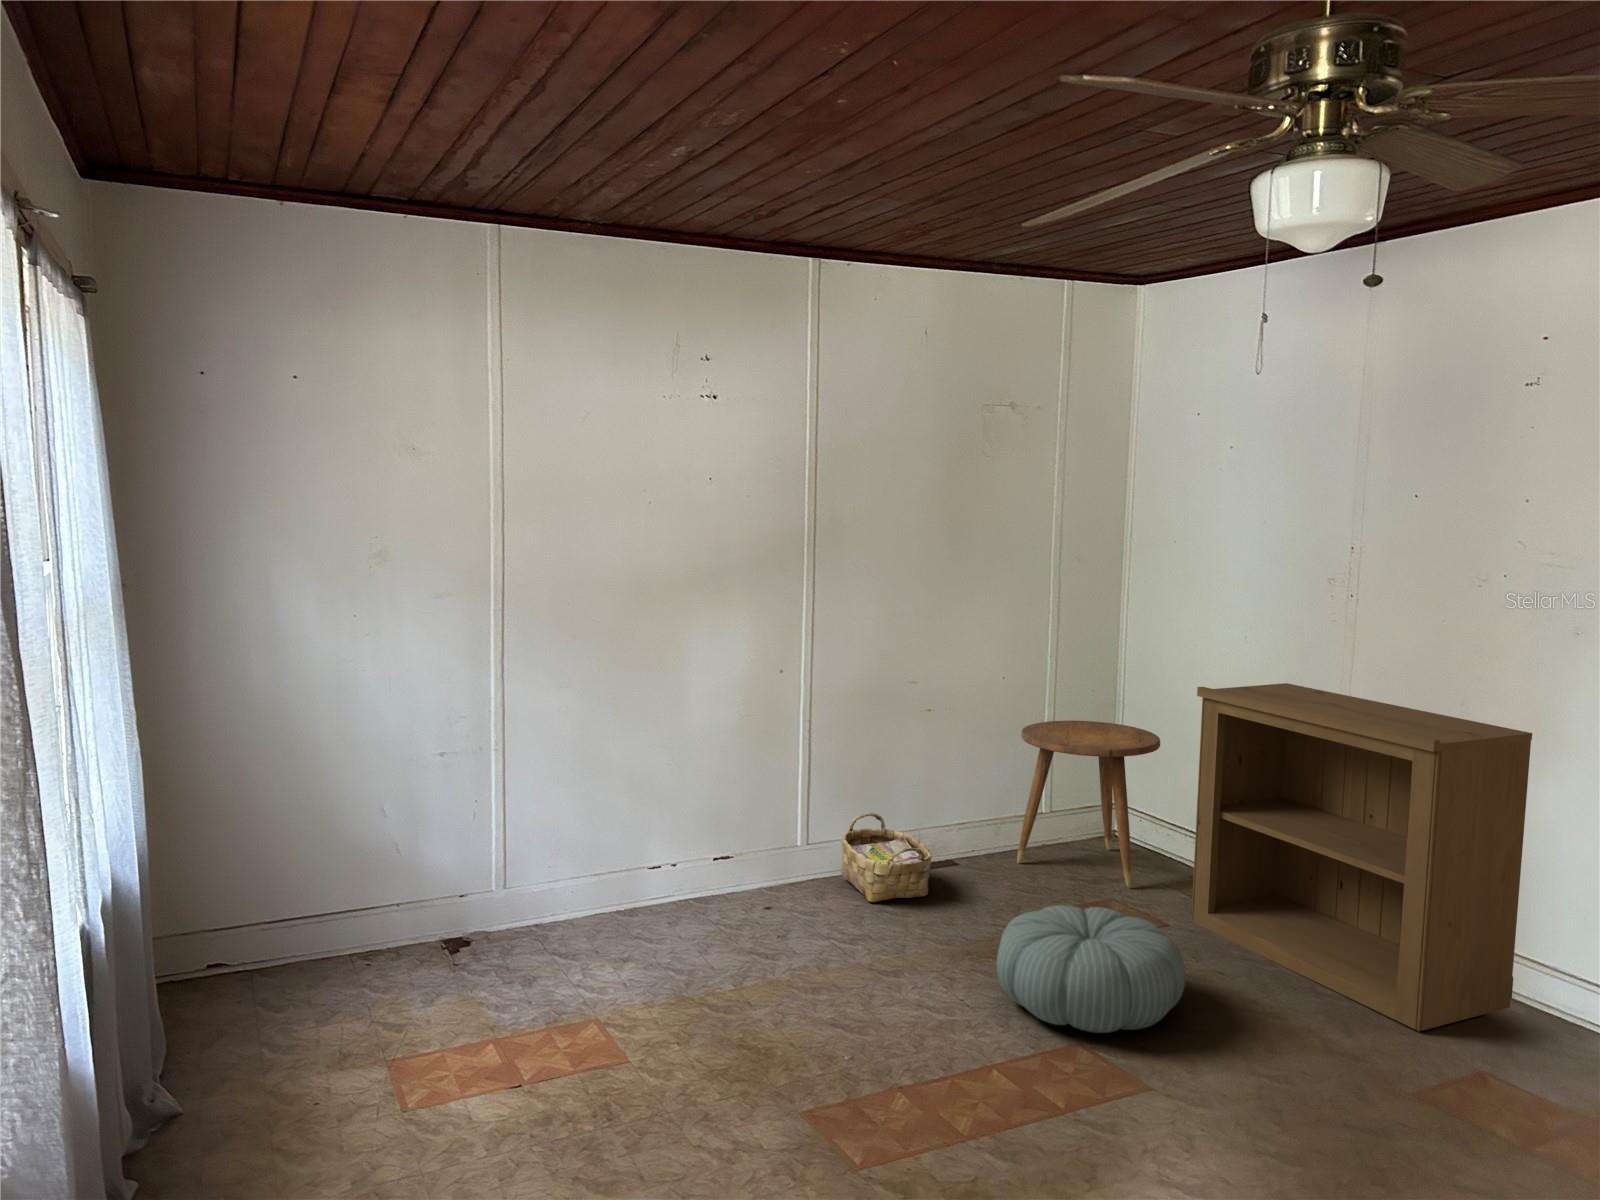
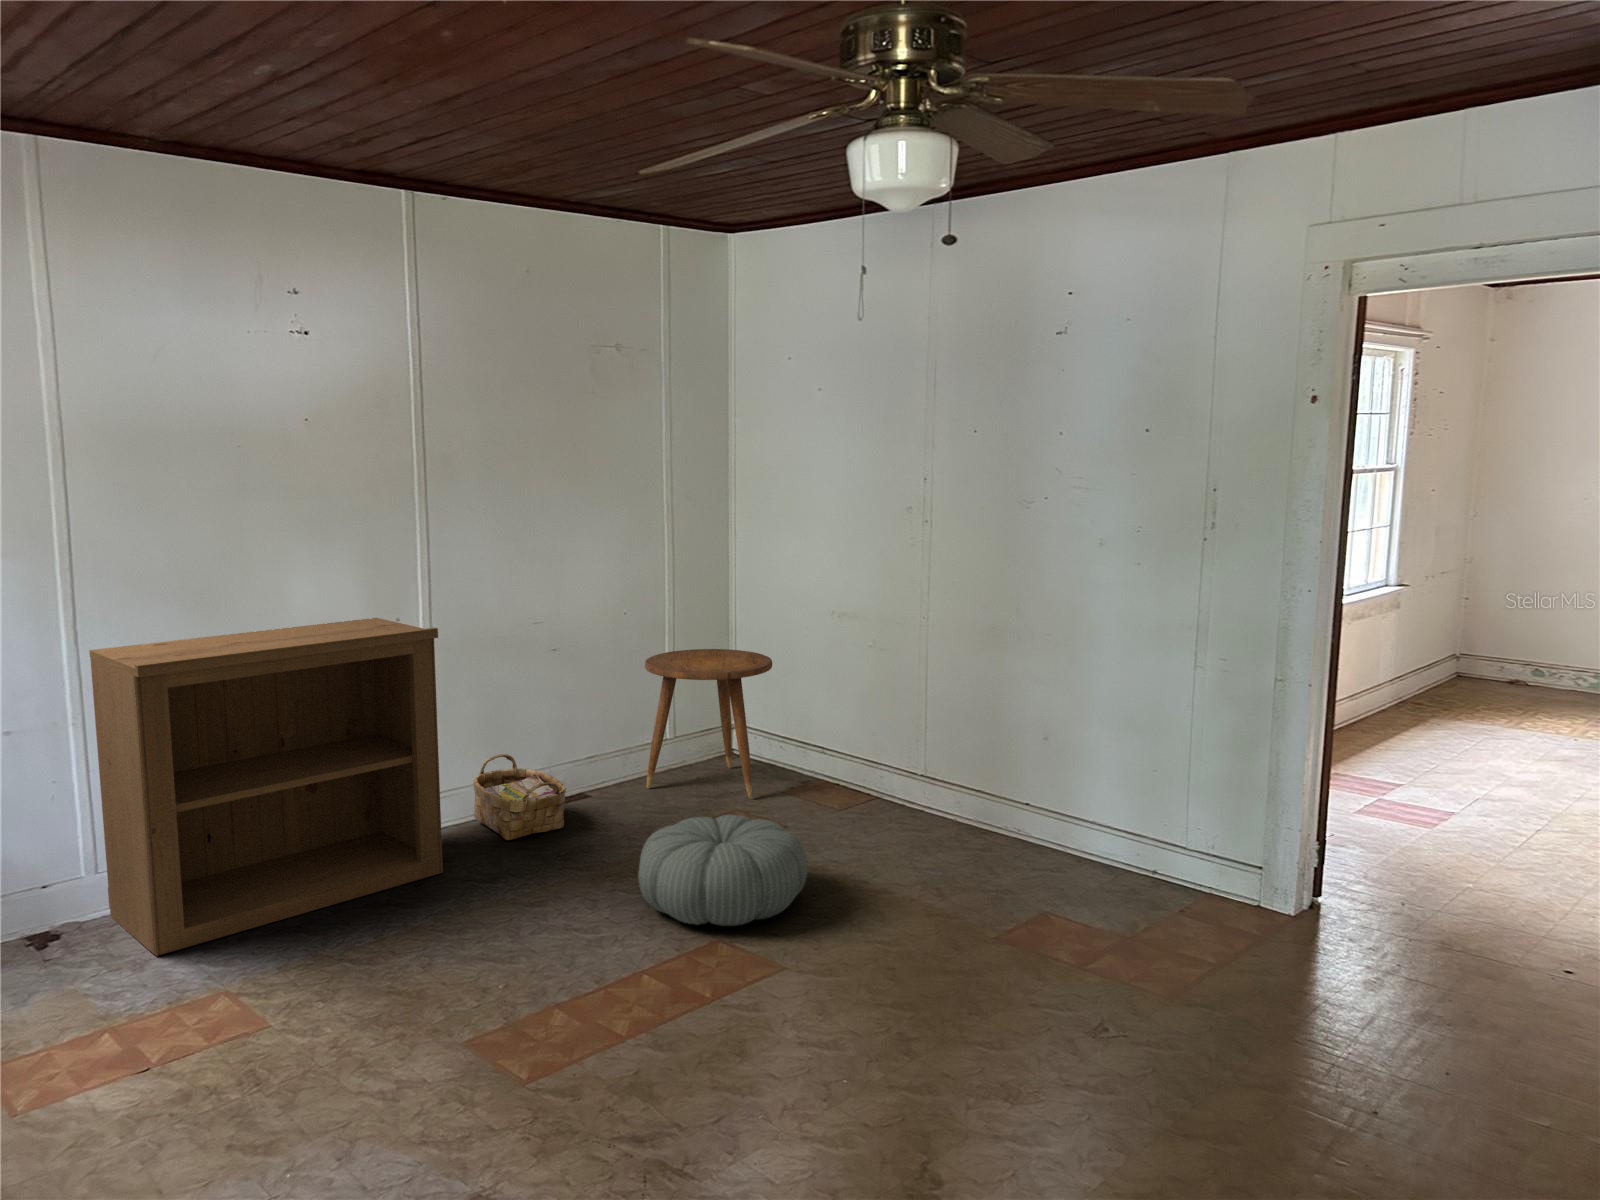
bookshelf: present [1191,683,1532,1031] -> present [89,618,443,956]

